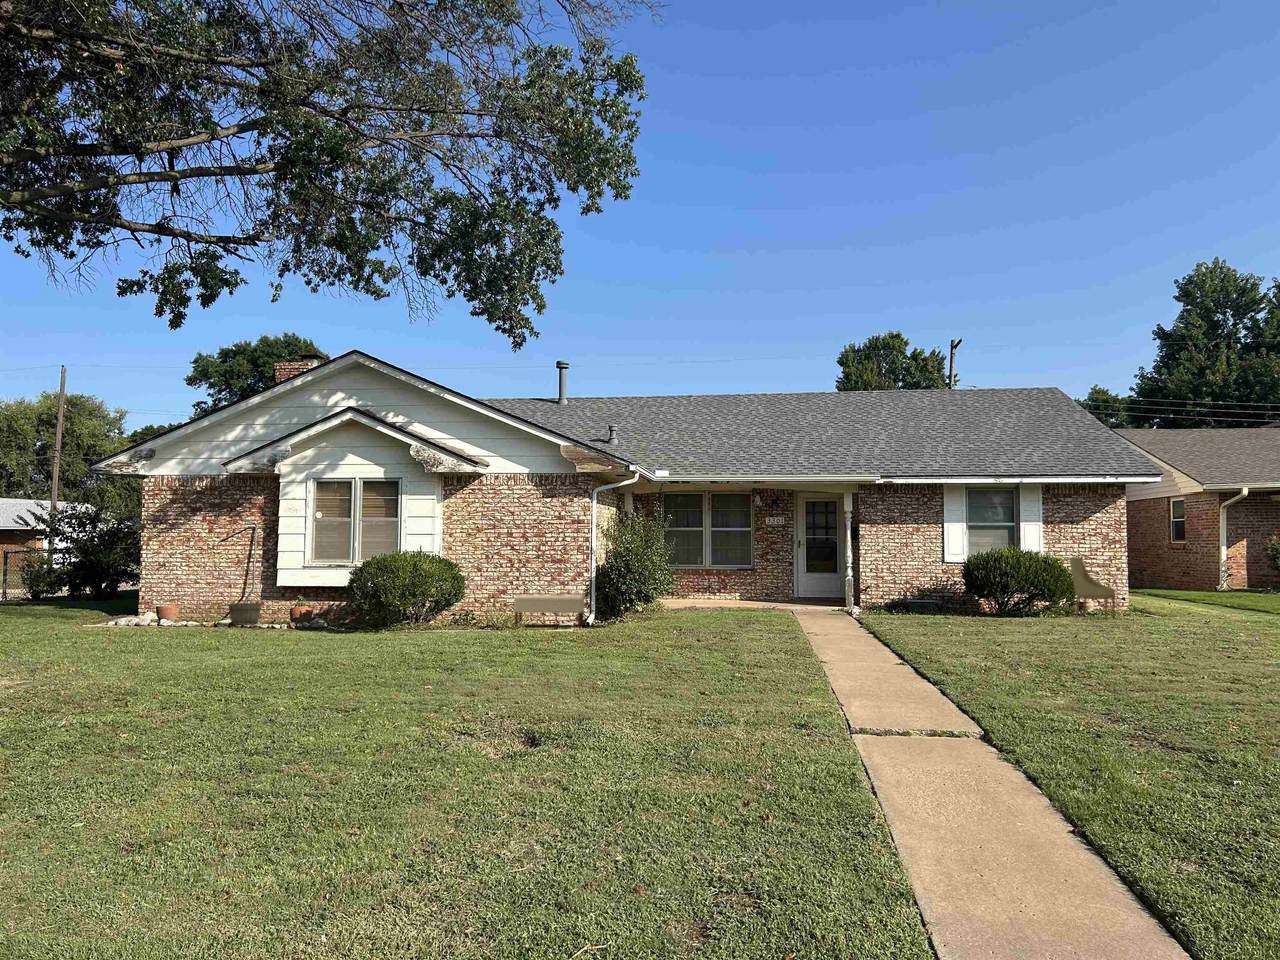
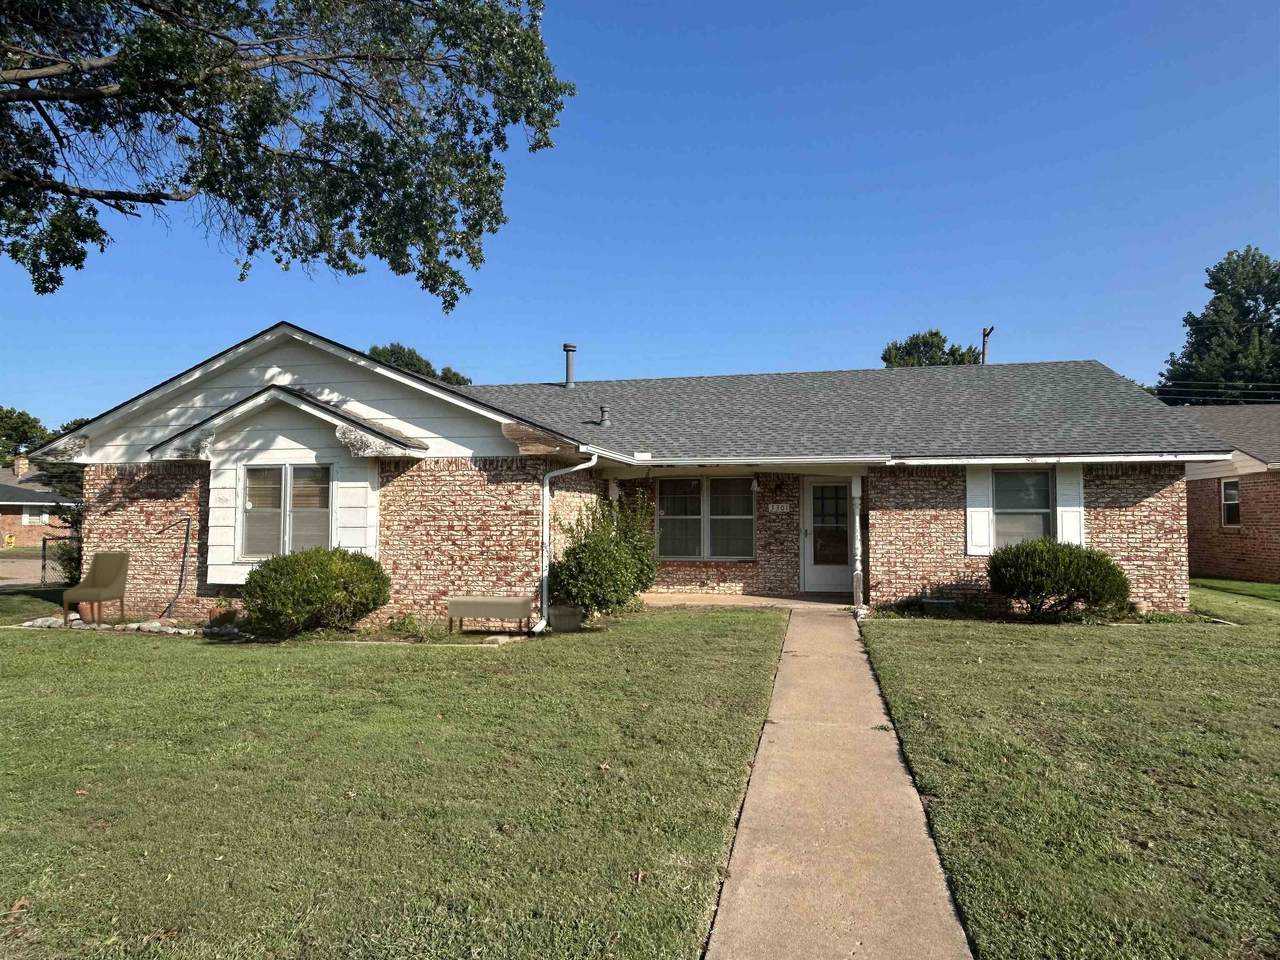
chair: present [1069,557,1115,619] -> present [63,552,130,626]
potted tree: none [315,590,345,633] -> present [213,599,244,643]
wooden bucket: present [228,599,261,625] -> present [548,602,584,632]

